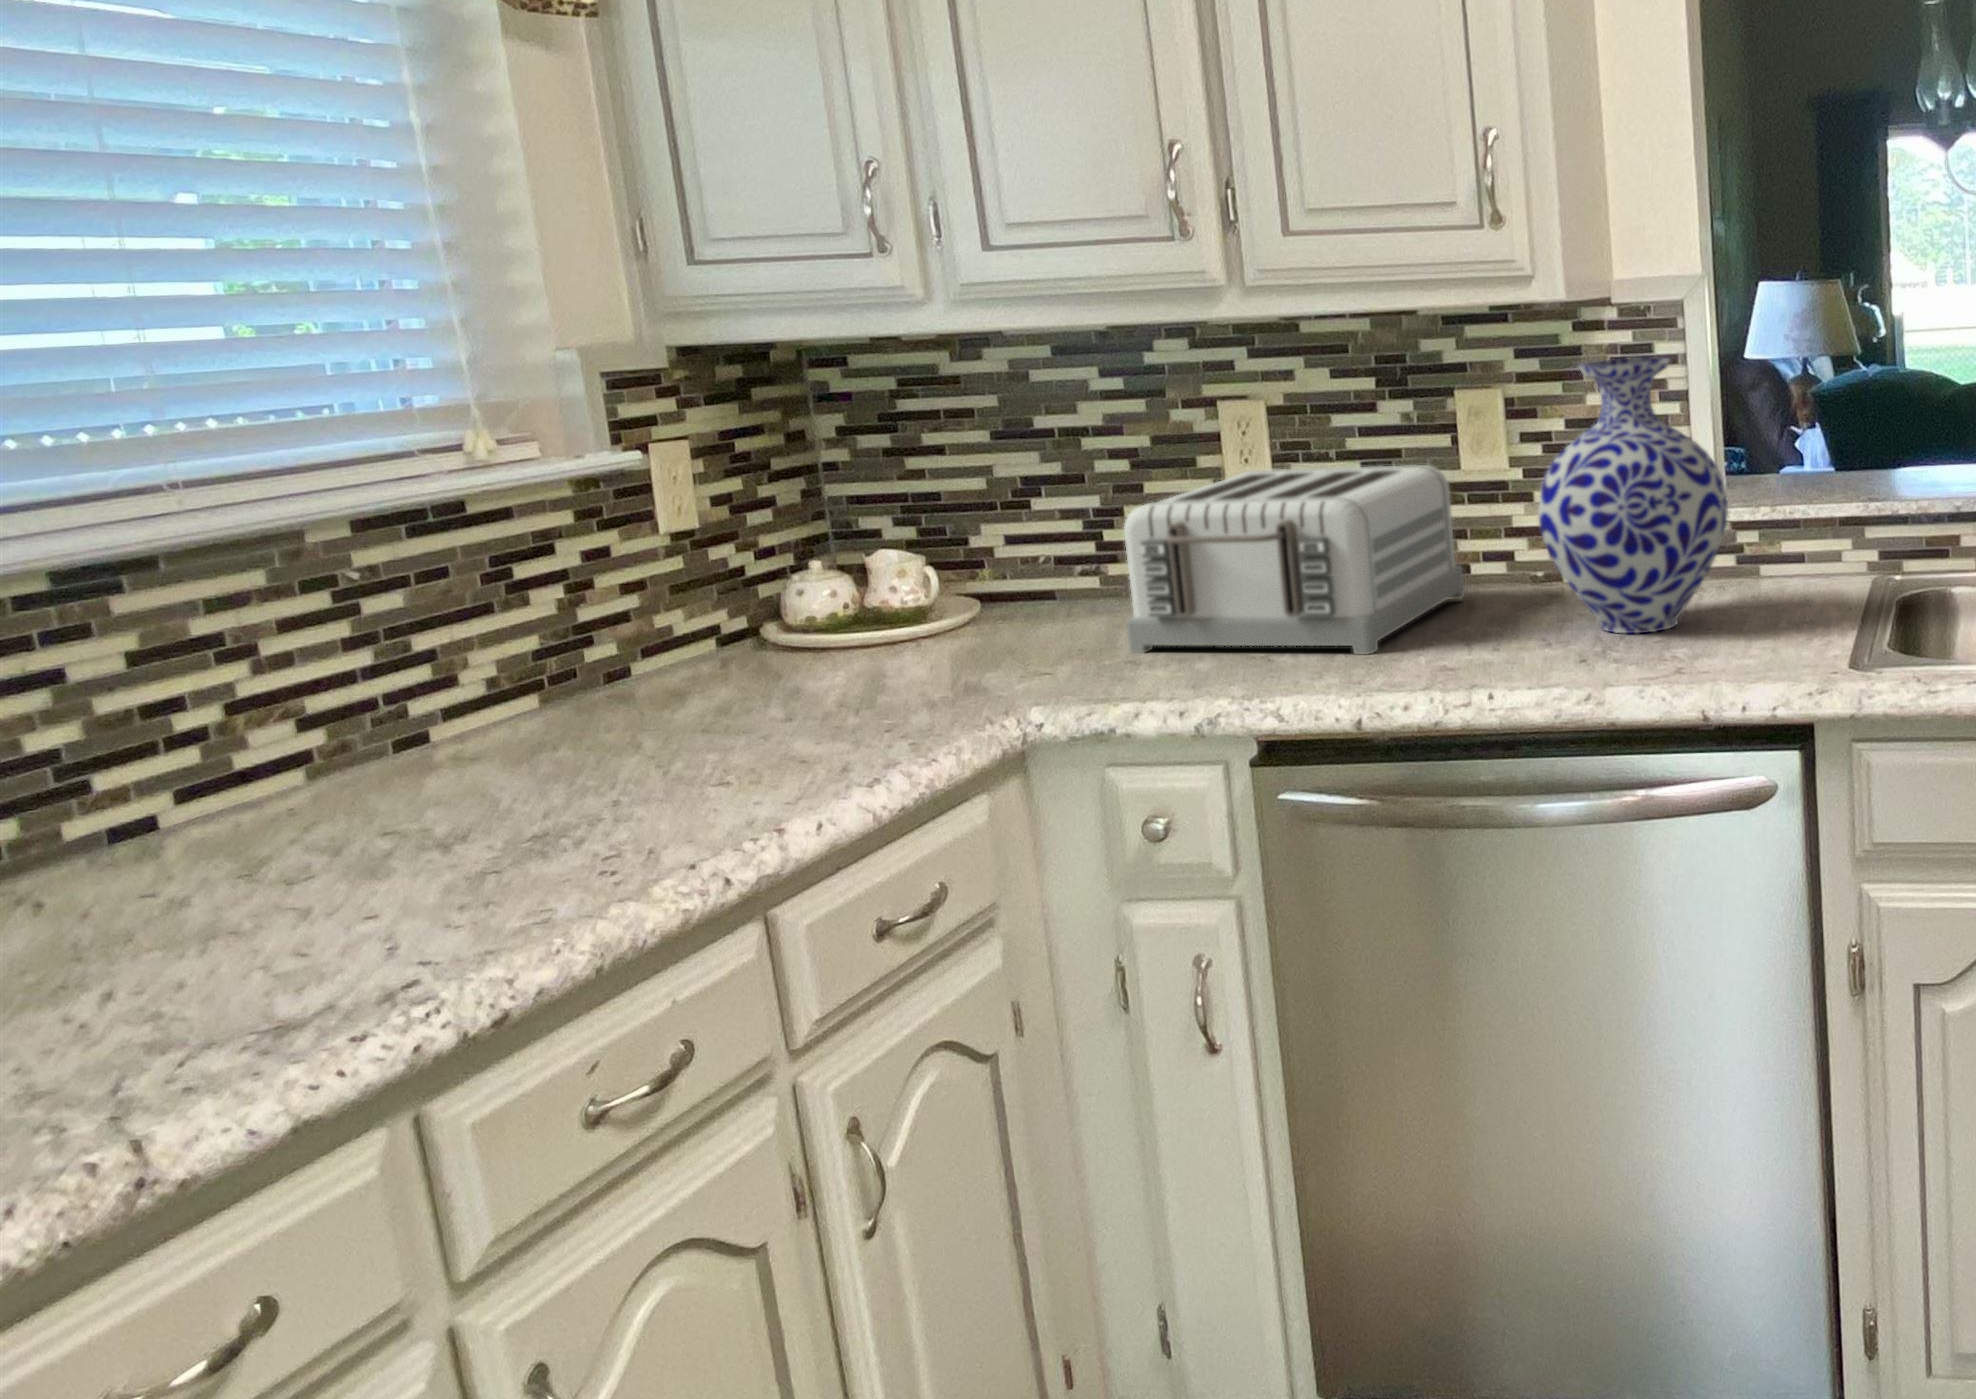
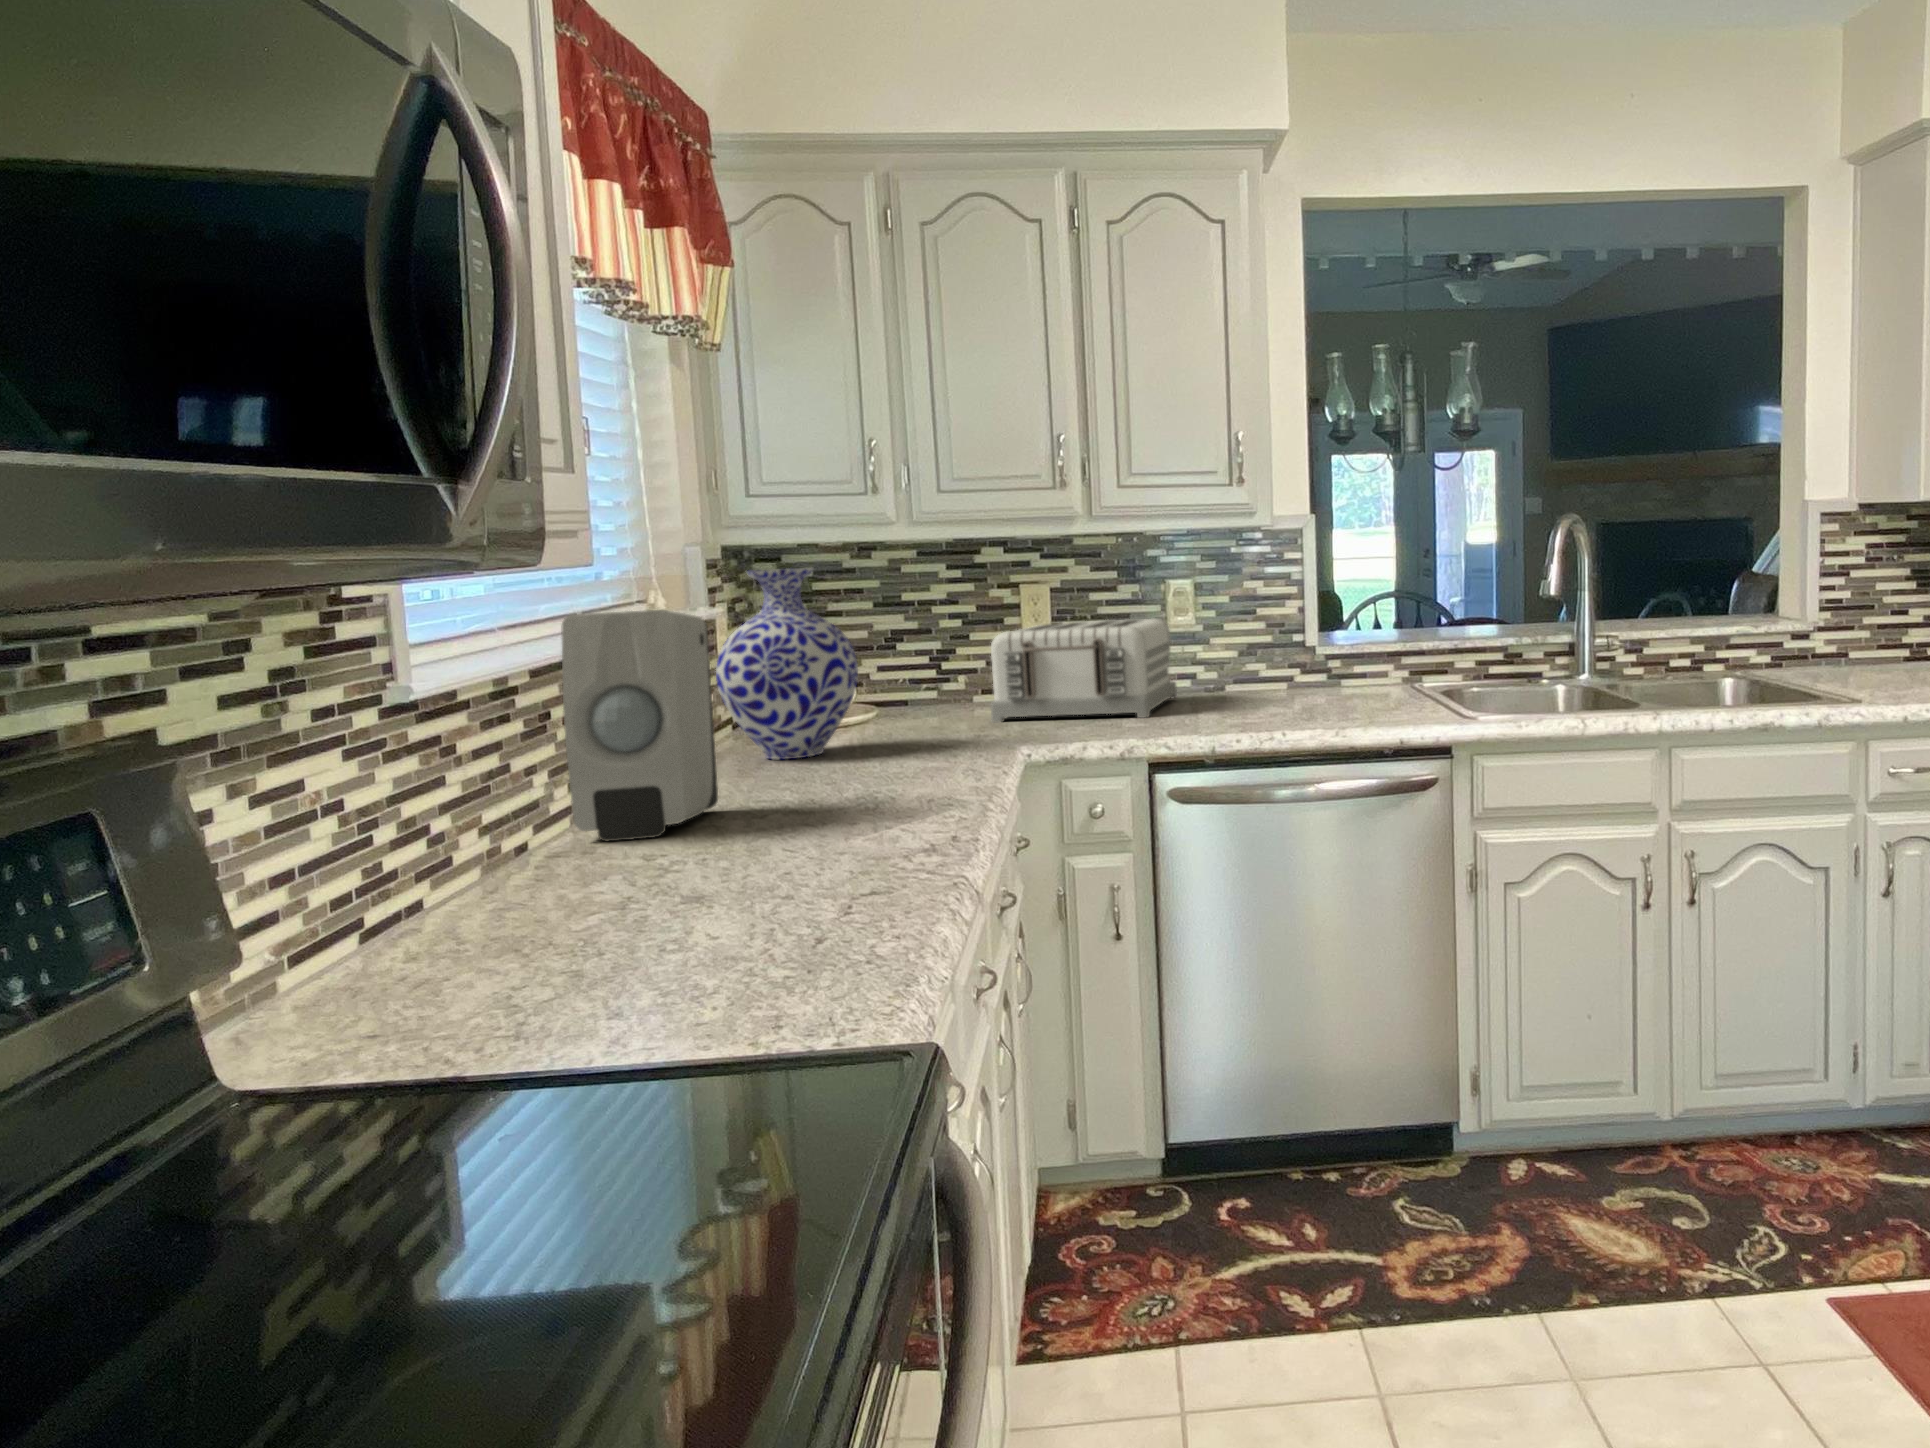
vase: present [1538,358,1728,633] -> present [716,568,858,759]
soap dispenser: none [129,586,477,986] -> present [562,610,718,841]

